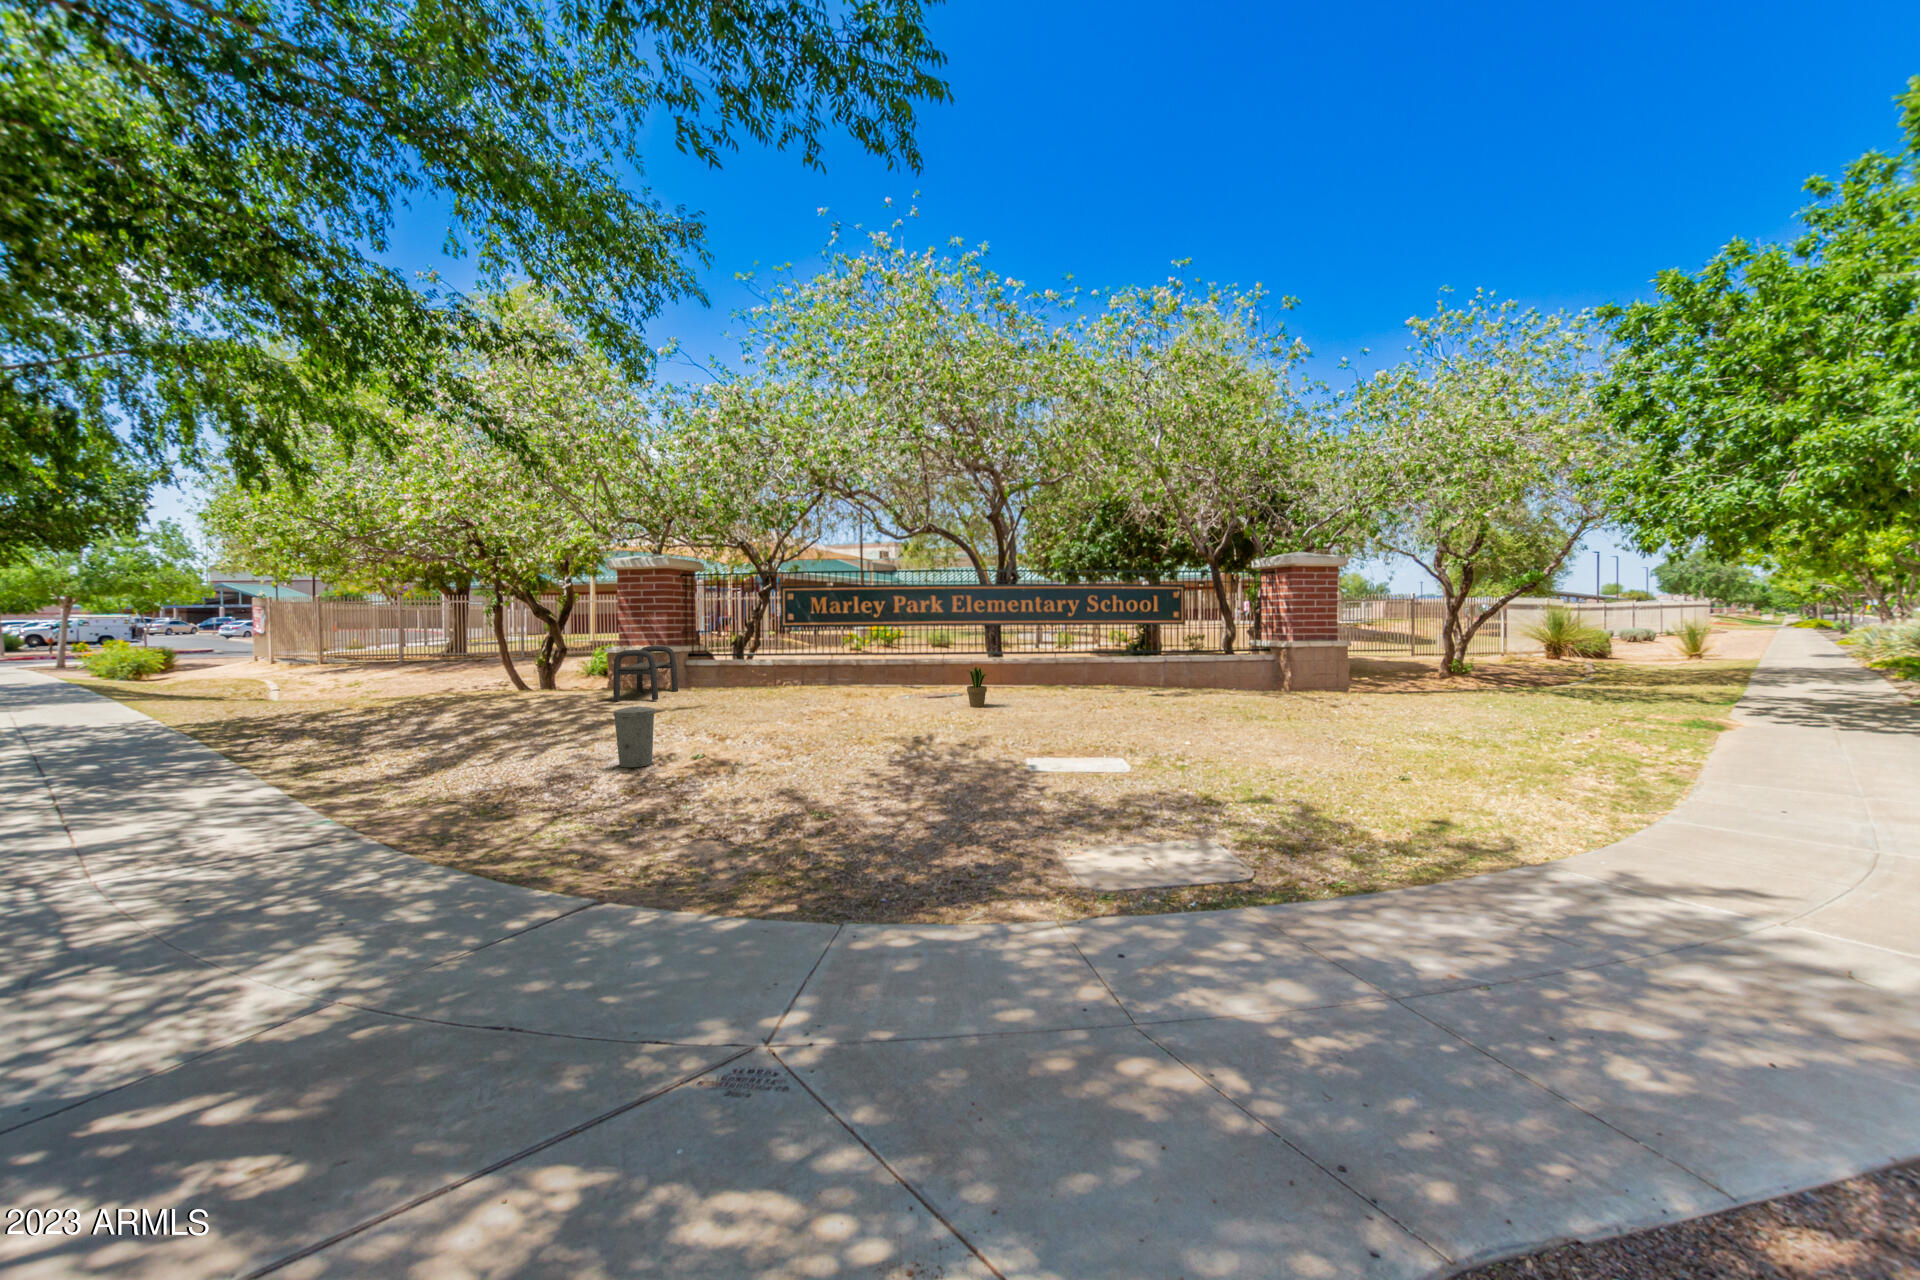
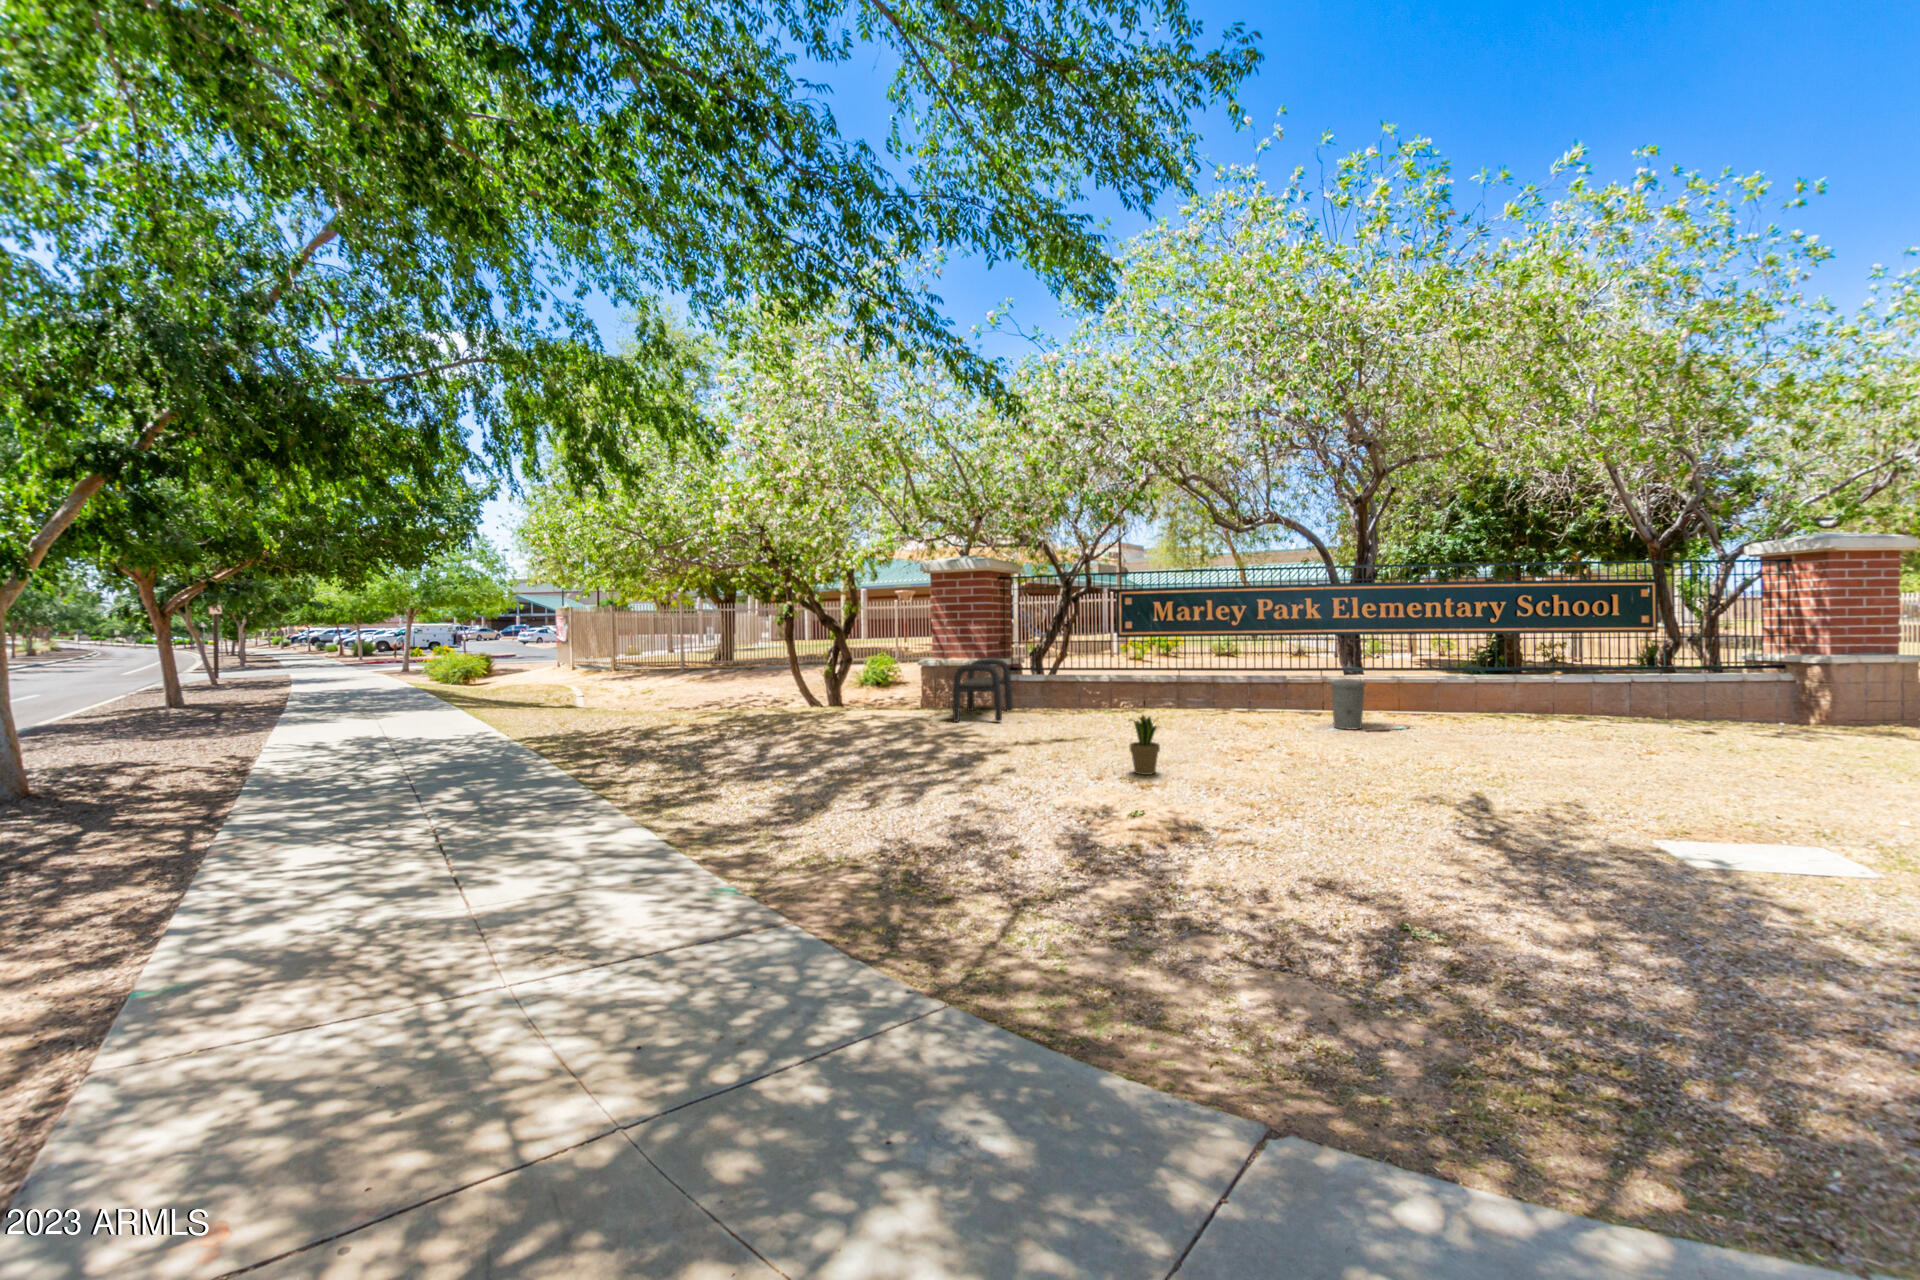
potted plant: present [967,667,987,707] -> present [1130,715,1160,775]
trash can: present [614,706,656,767] -> present [1330,679,1366,730]

